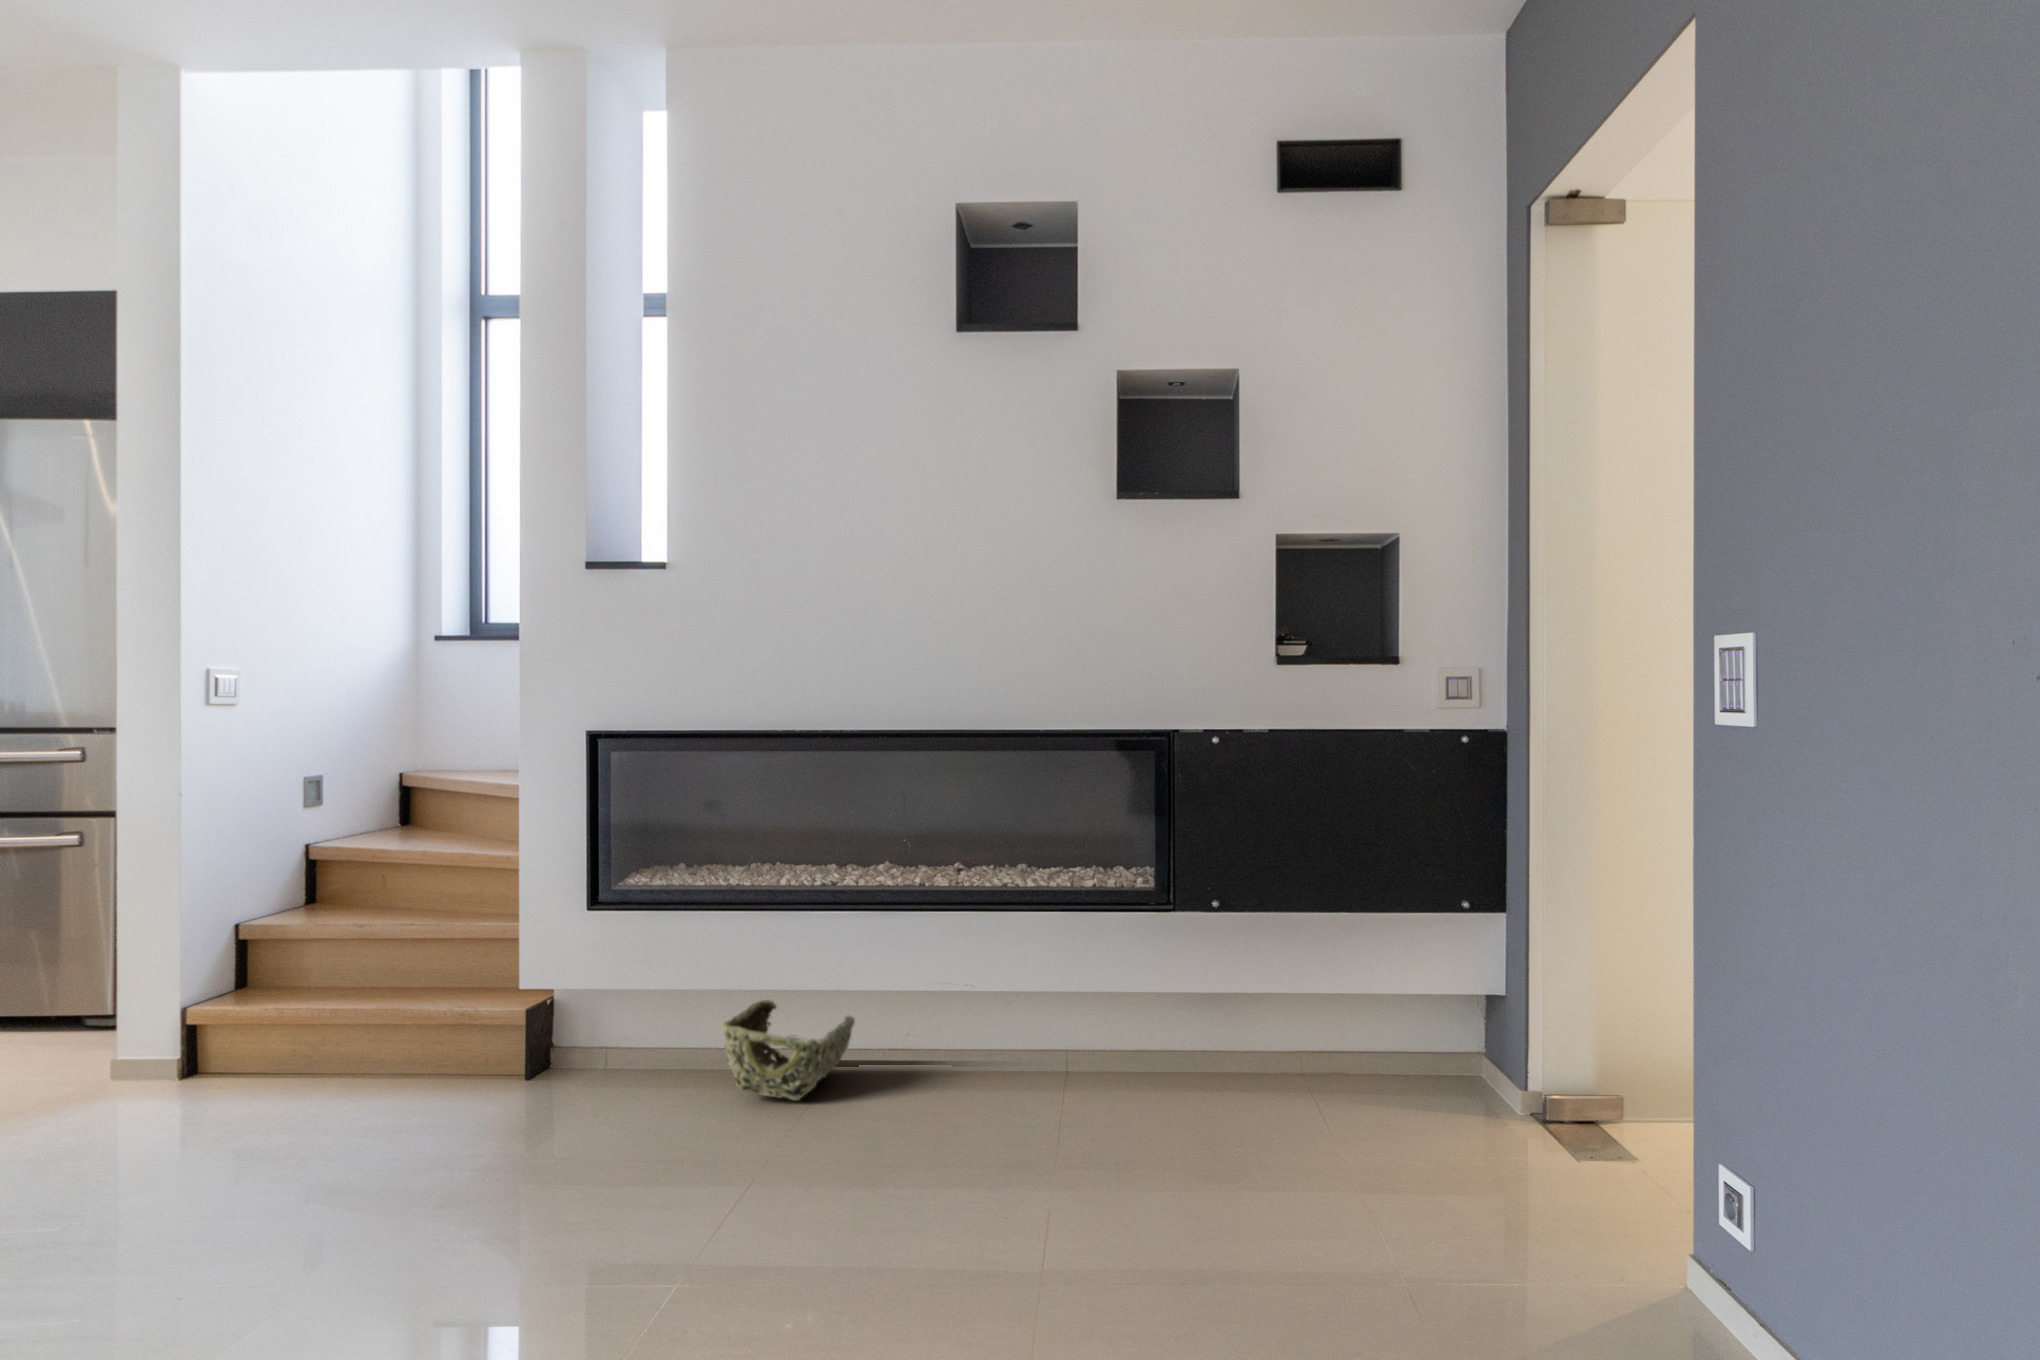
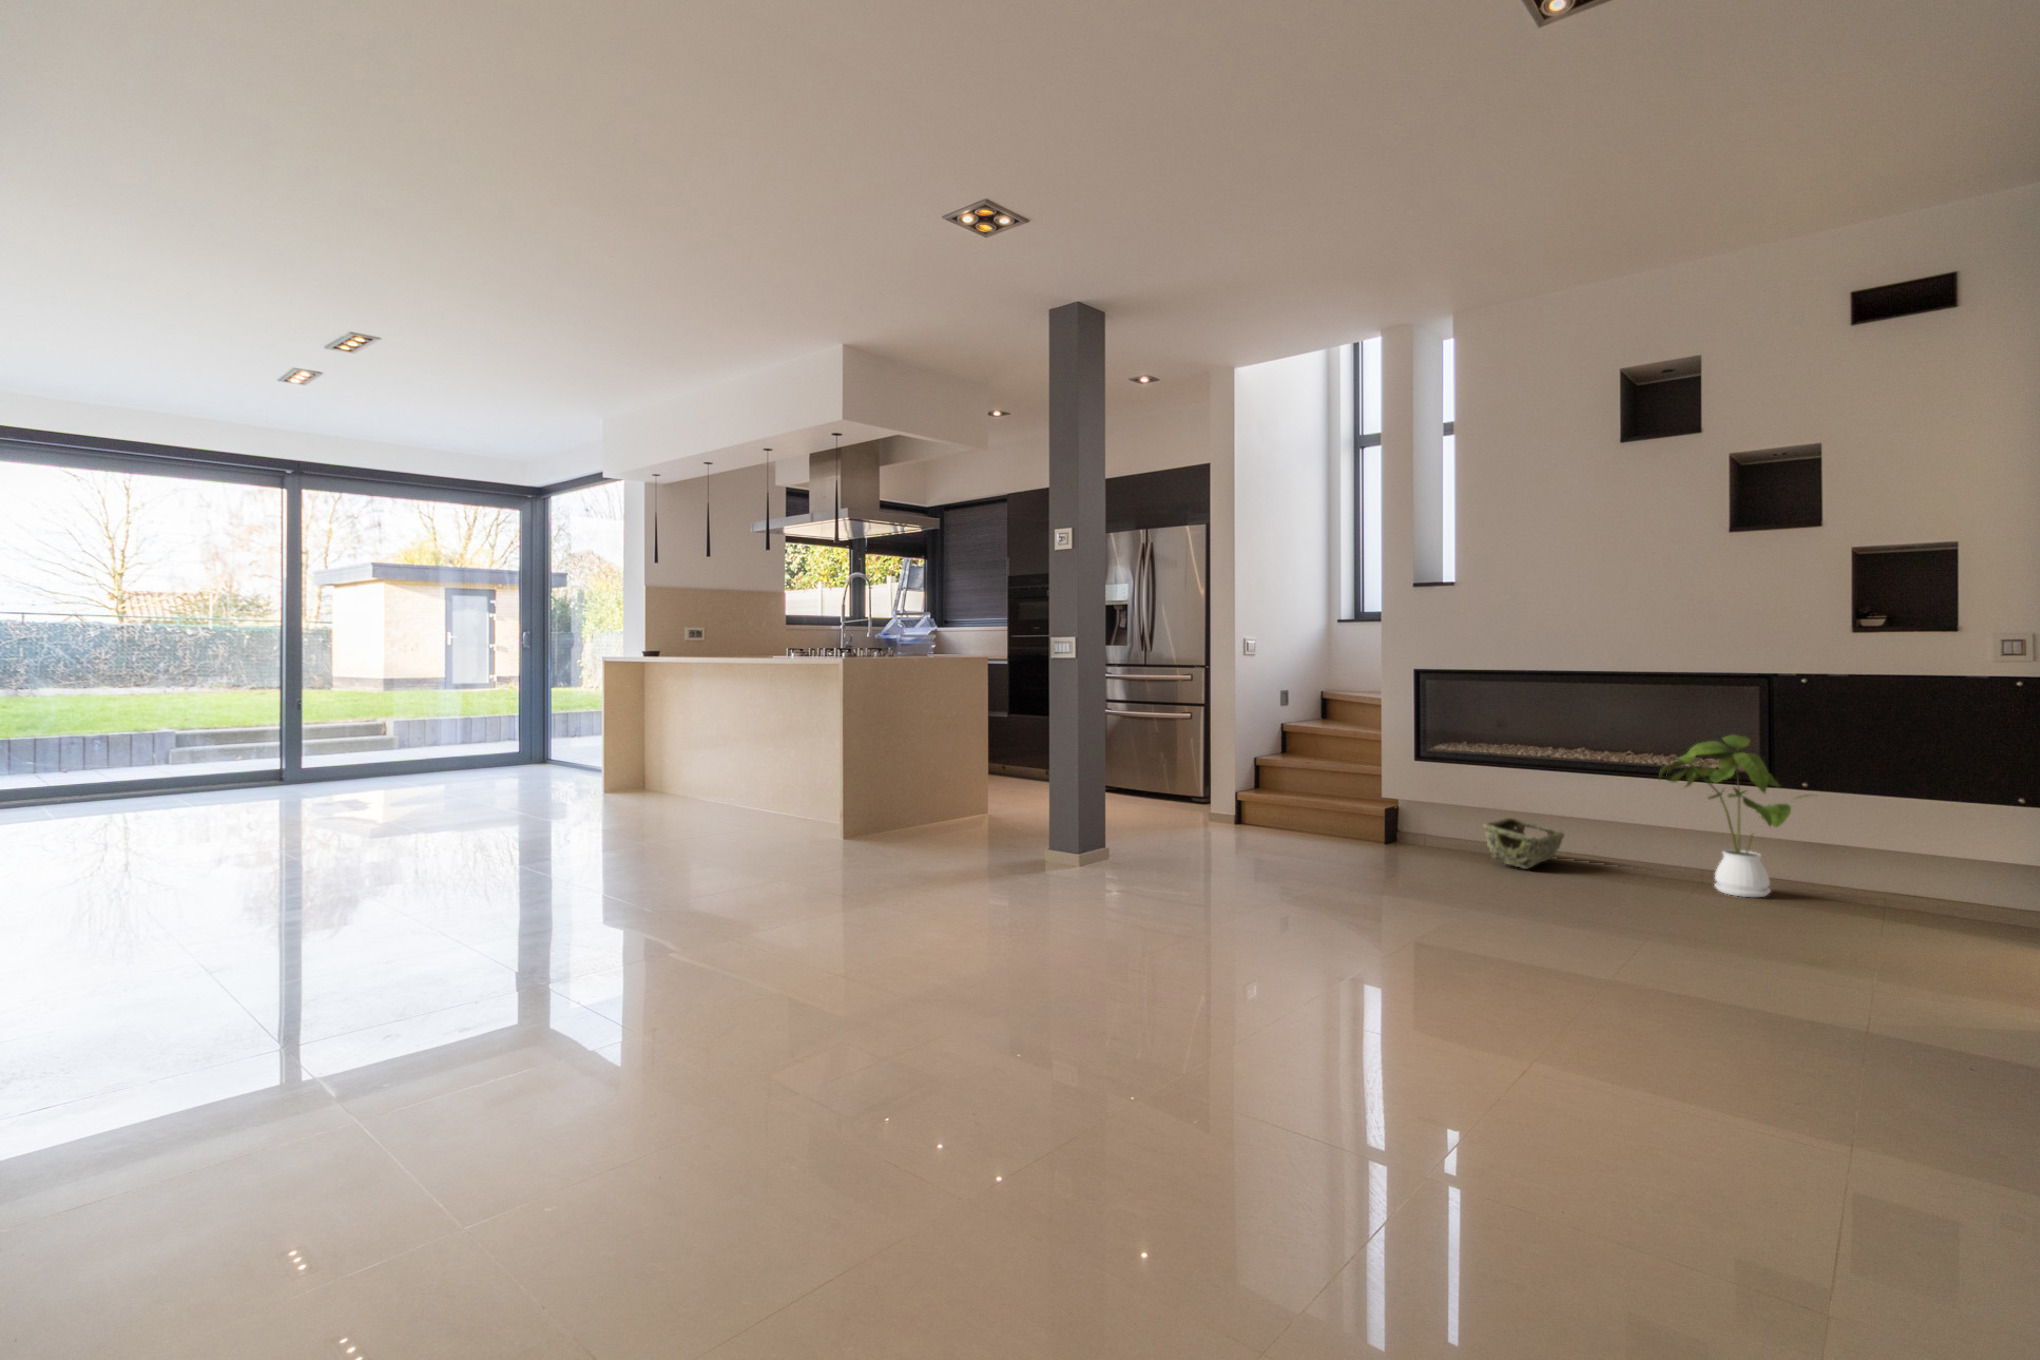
house plant: none [1012,830,1259,1097] -> present [1660,735,1807,897]

